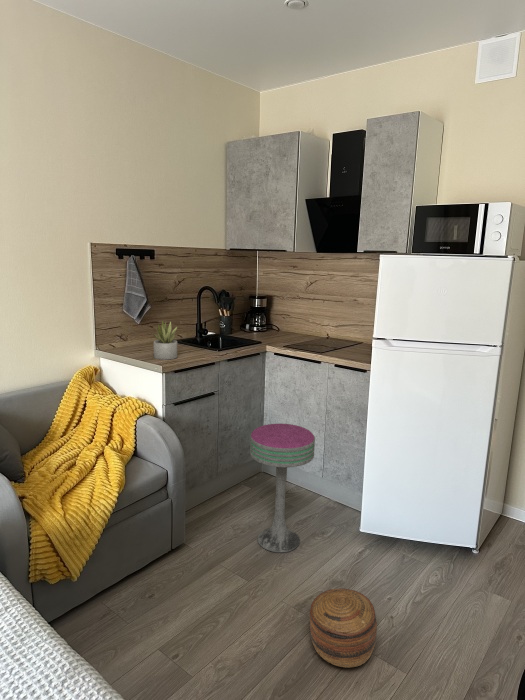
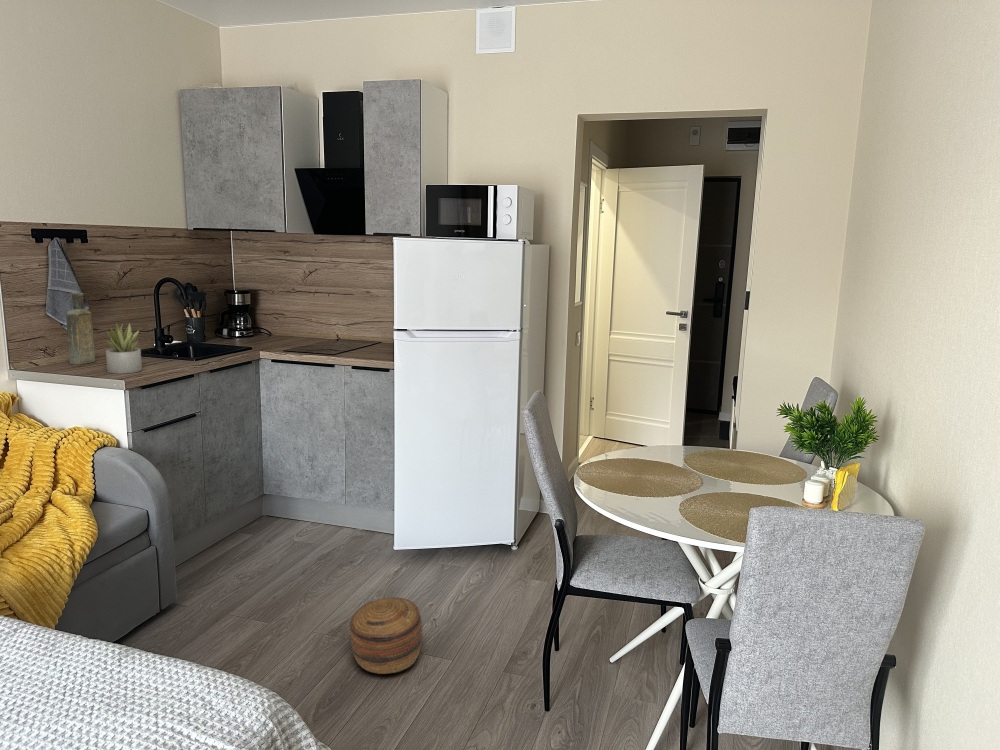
bottle: none [129,296,151,349] -> present [66,293,95,365]
bar stool: present [250,424,315,552] -> none [255,439,335,590]

